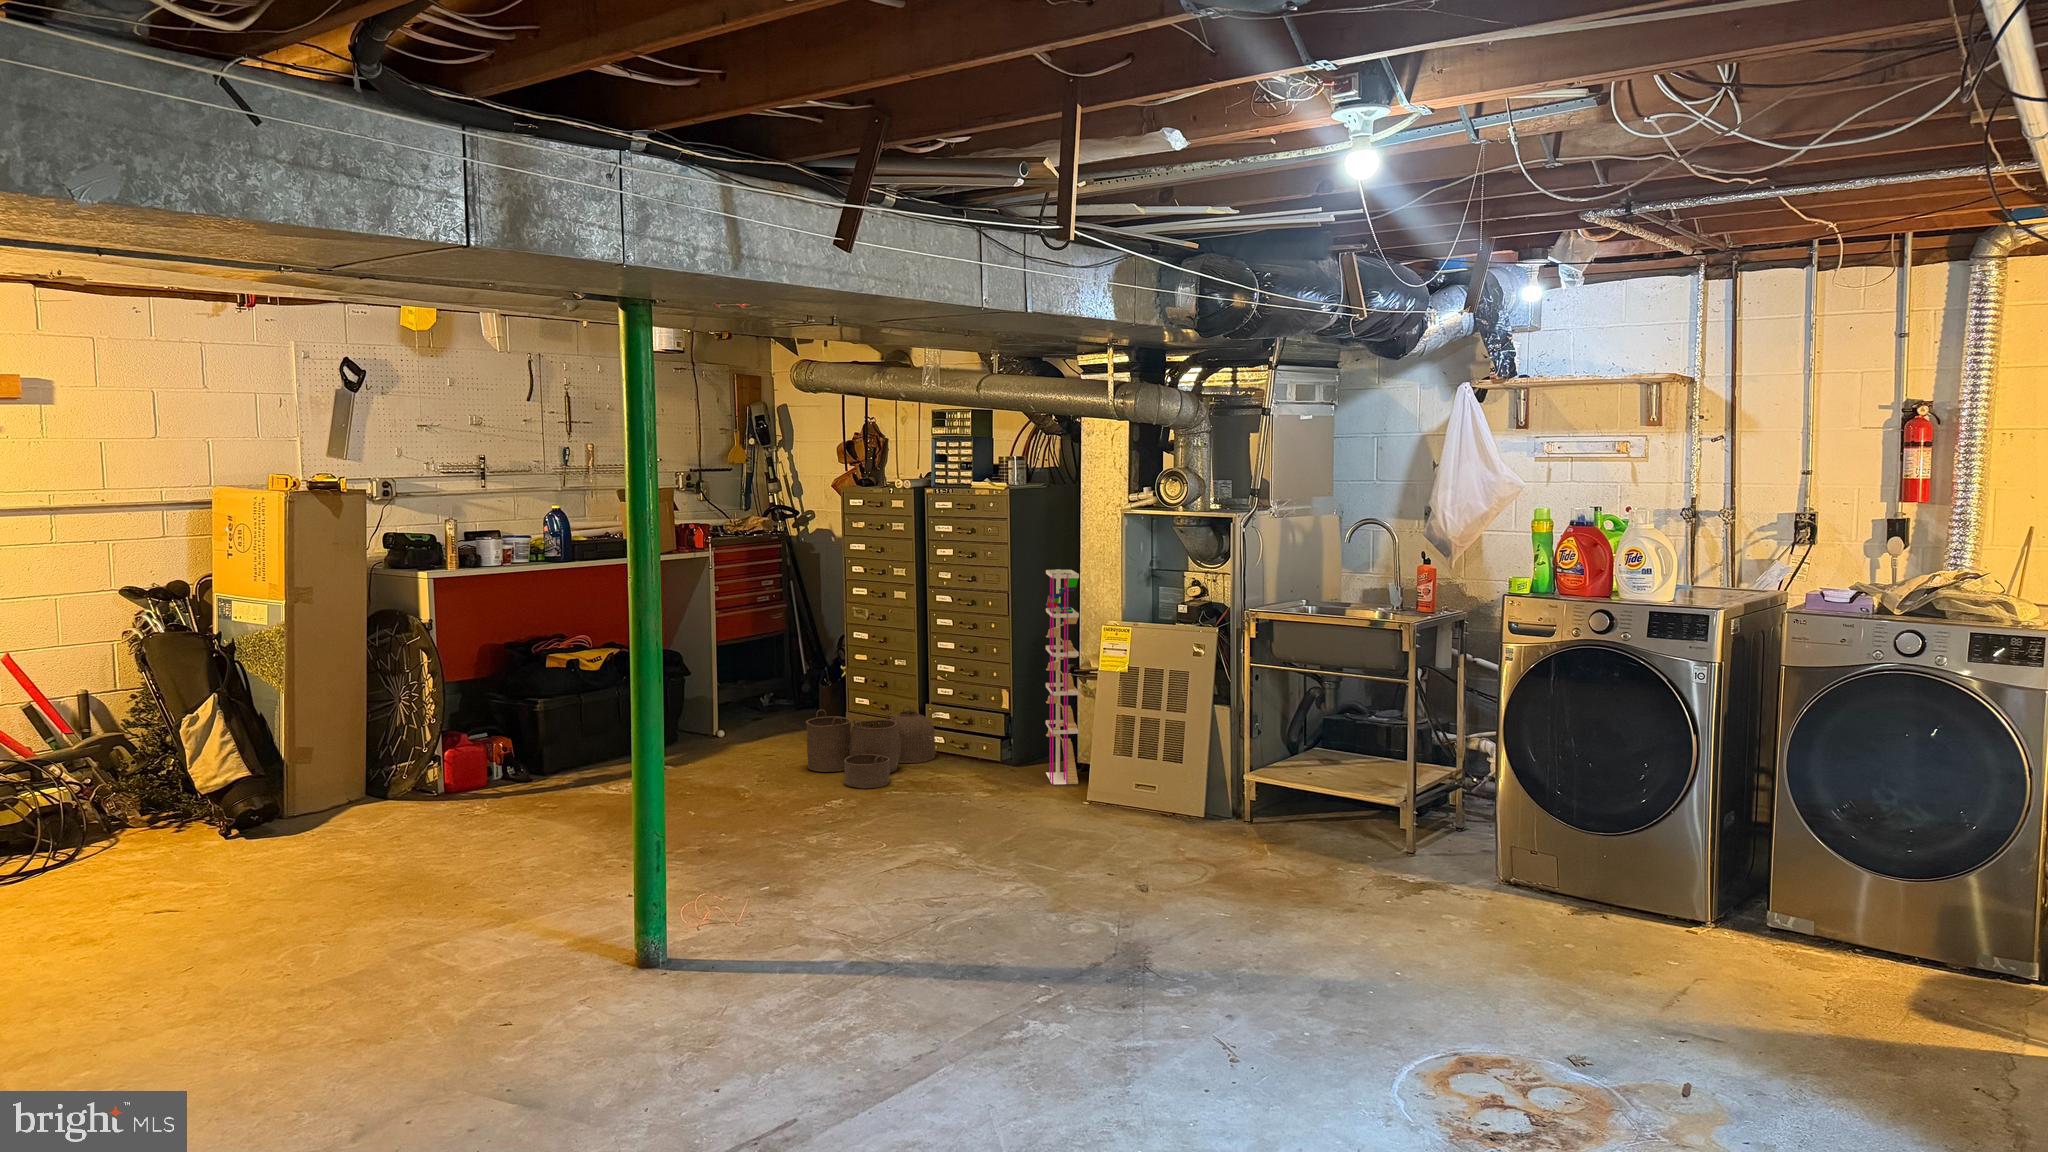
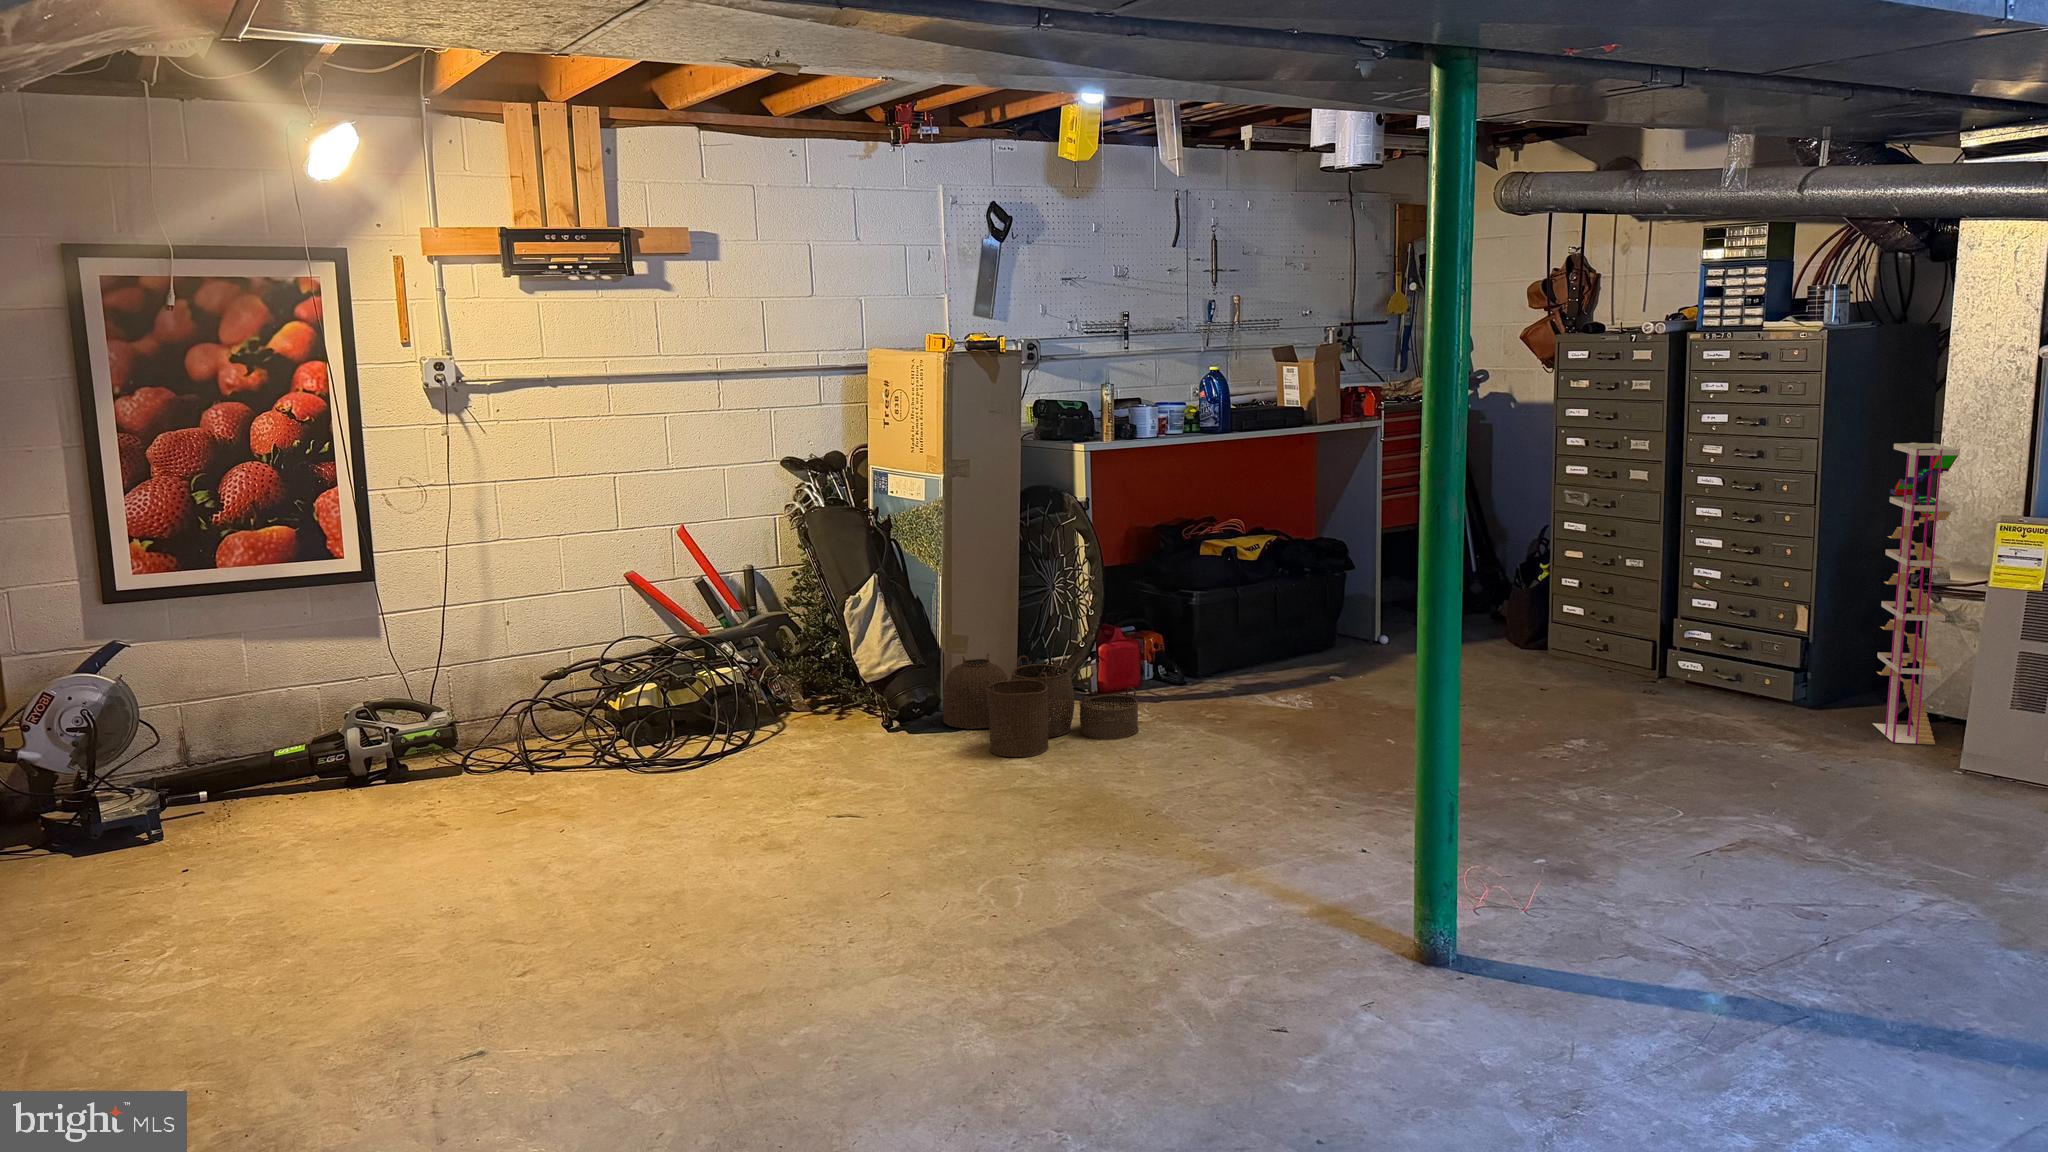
woven basket: present [806,706,935,789] -> present [943,654,1139,757]

